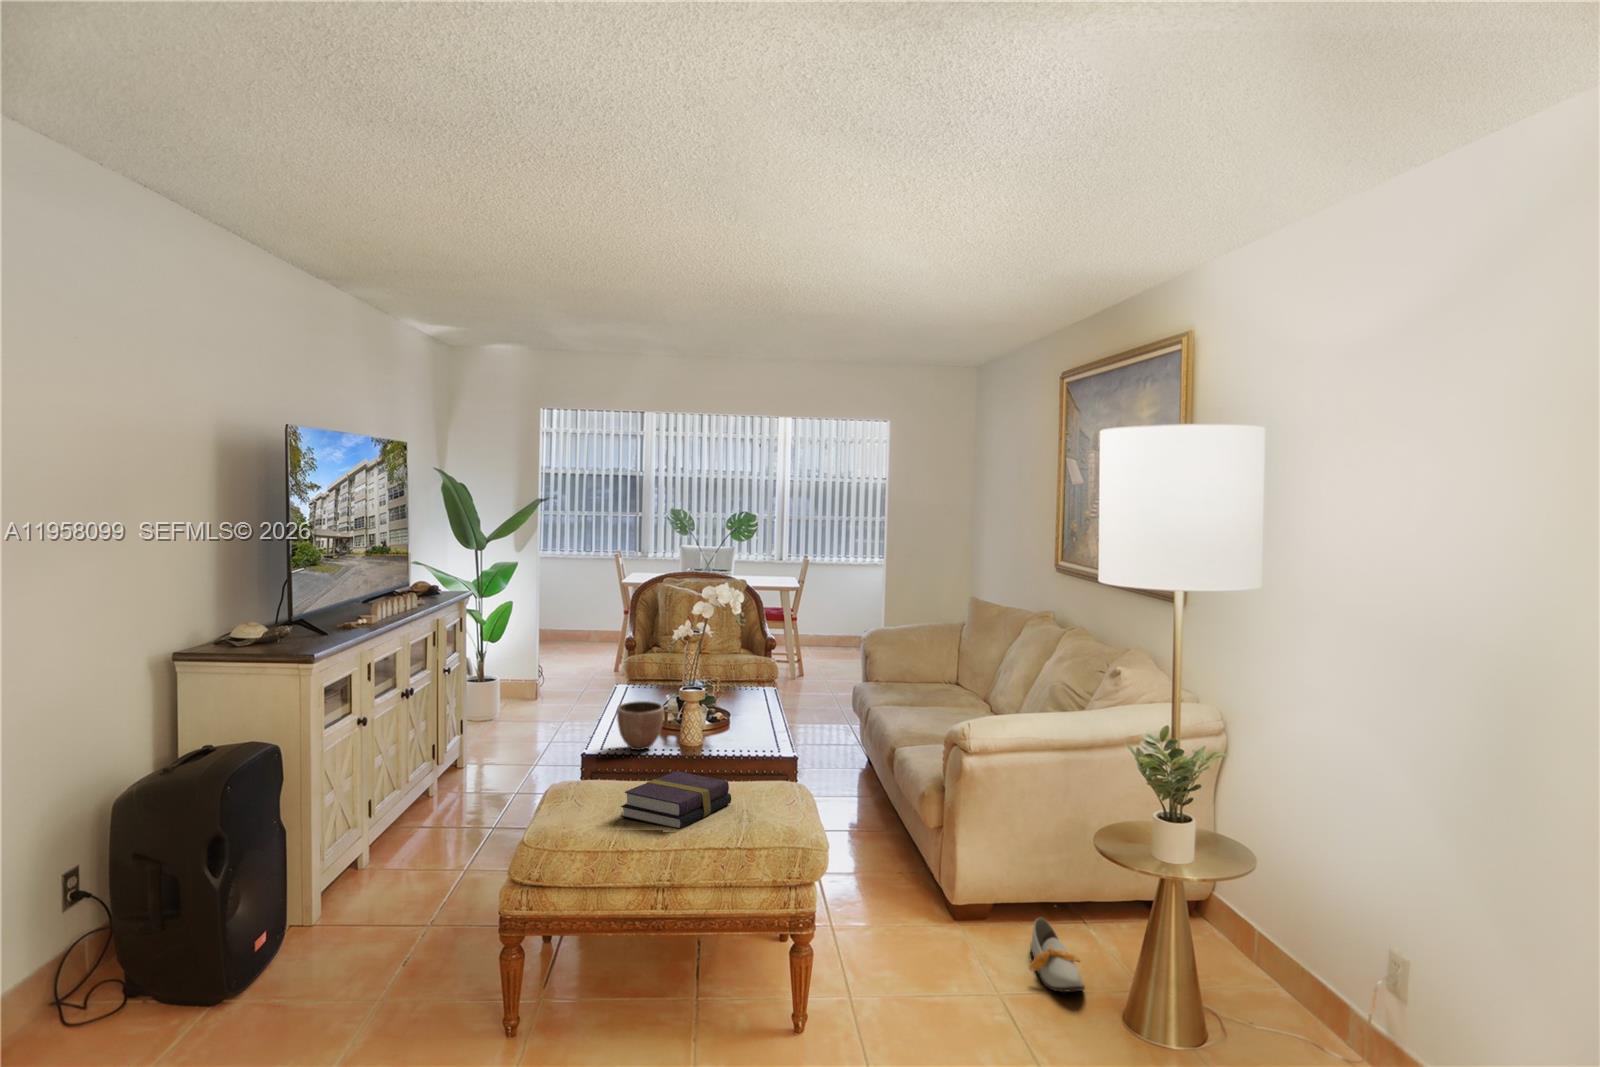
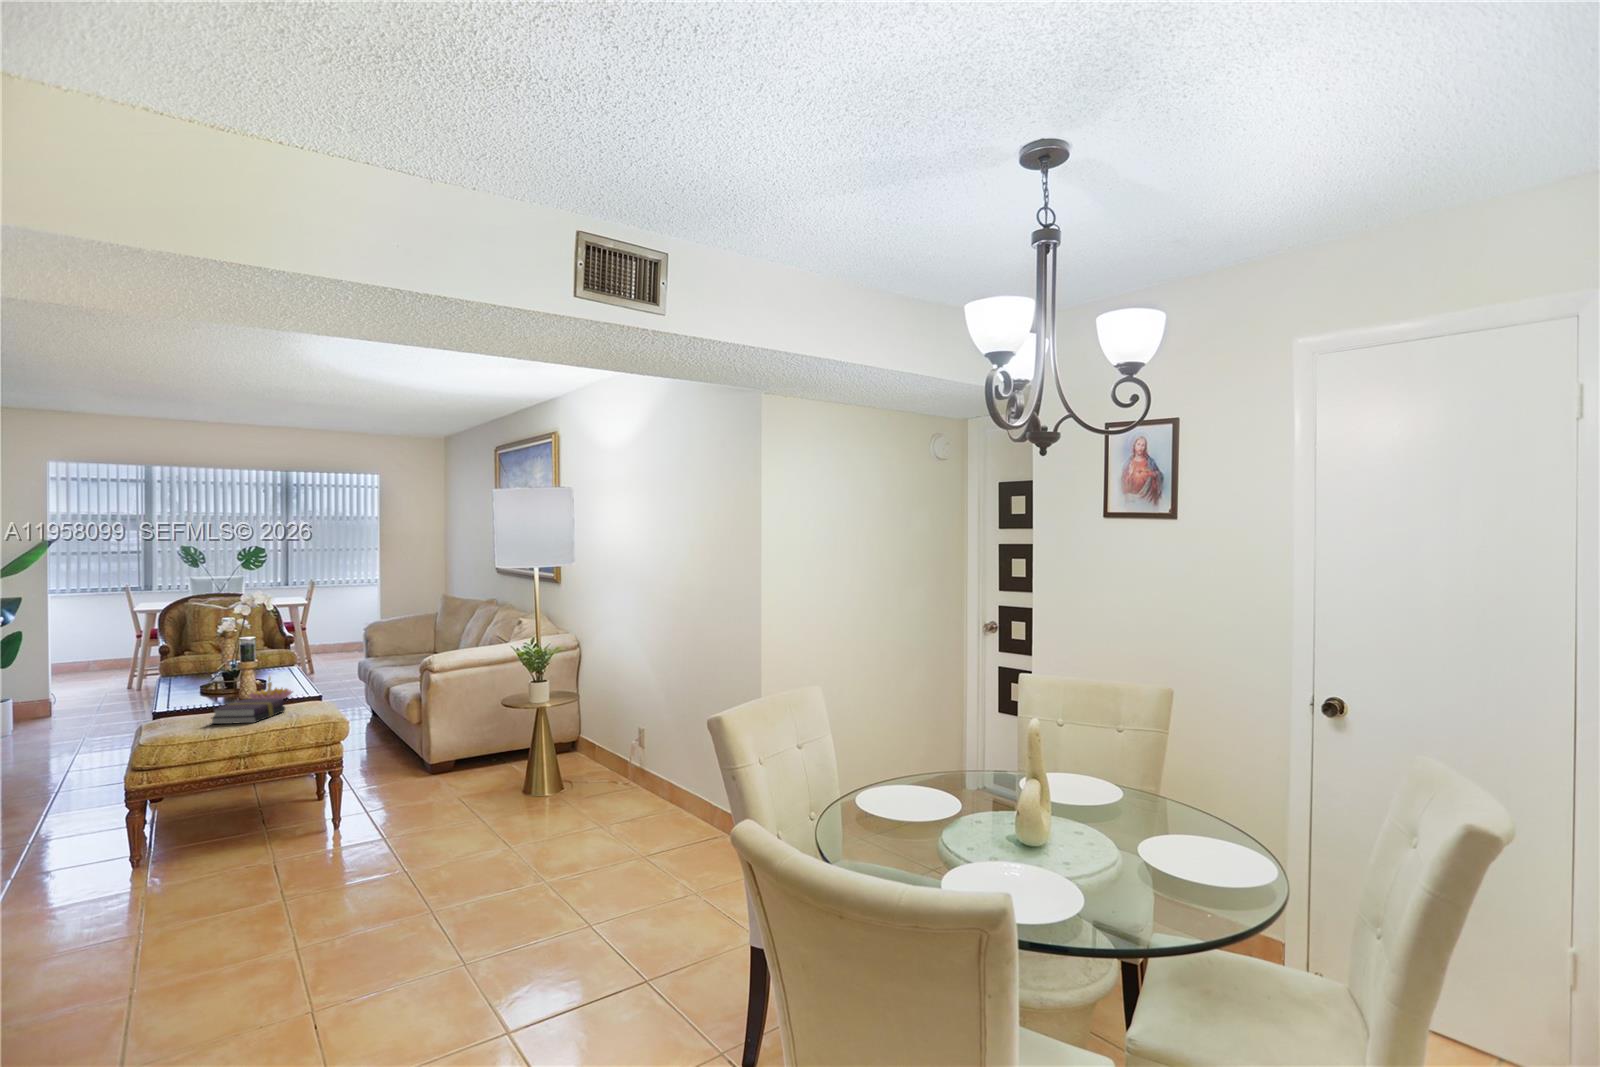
decorative bowl: present [617,701,664,750] -> none [183,672,222,704]
candle holder: none [693,720,754,766] -> present [249,677,292,699]
shoe: present [1029,918,1085,992] -> none [472,758,501,785]

